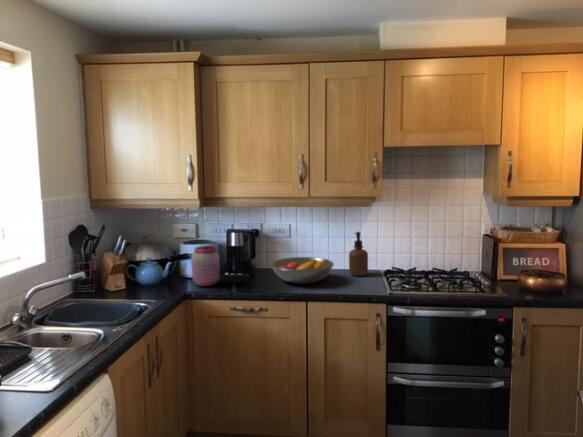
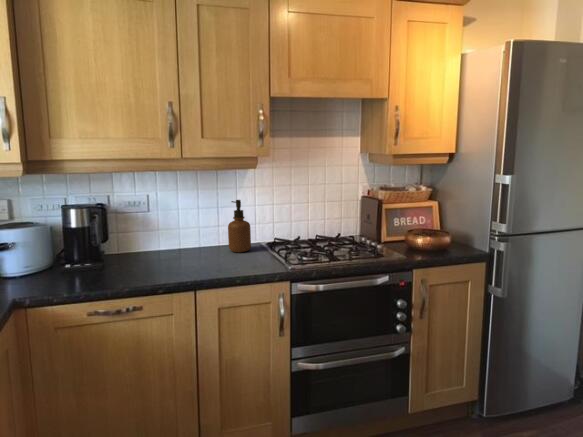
jar: present [191,246,220,286] -> none [14,230,61,288]
fruit bowl: present [271,257,334,284] -> none [134,235,217,269]

